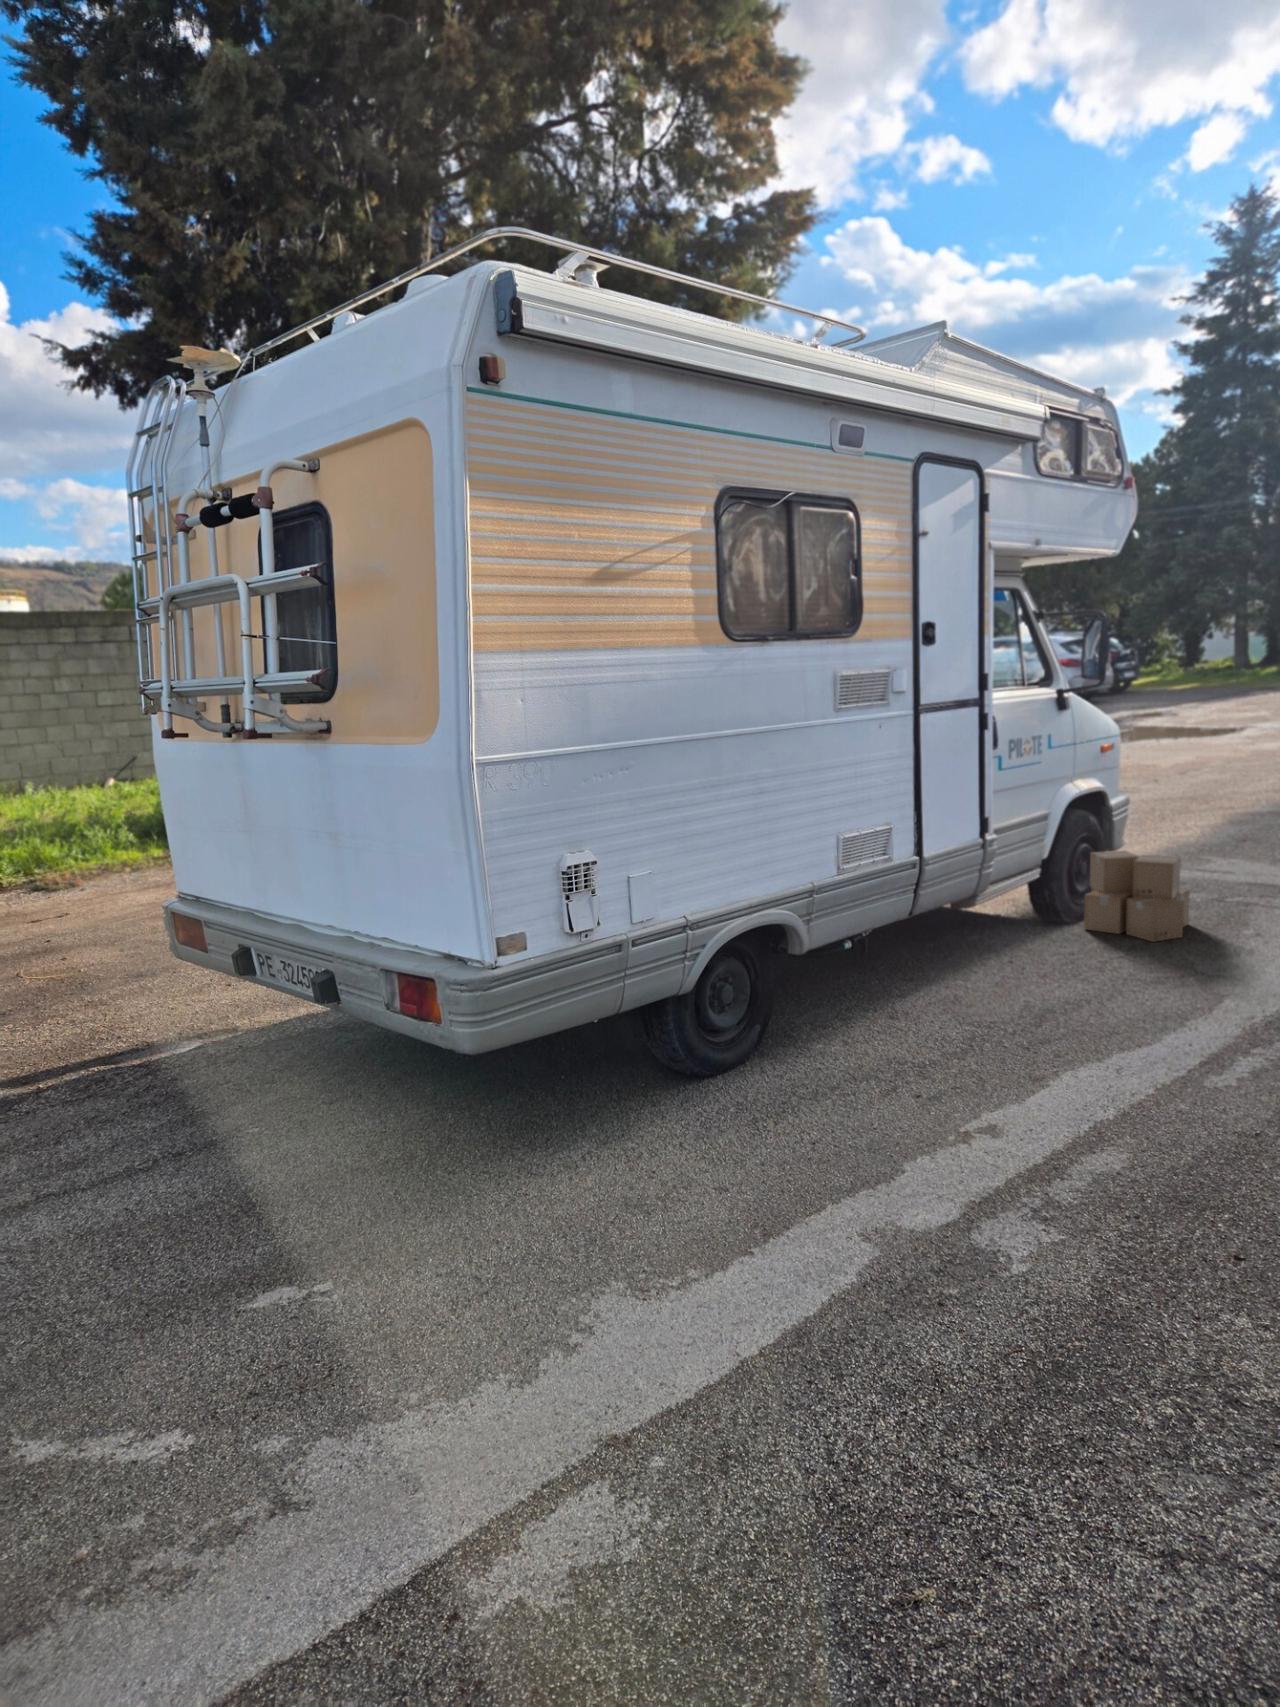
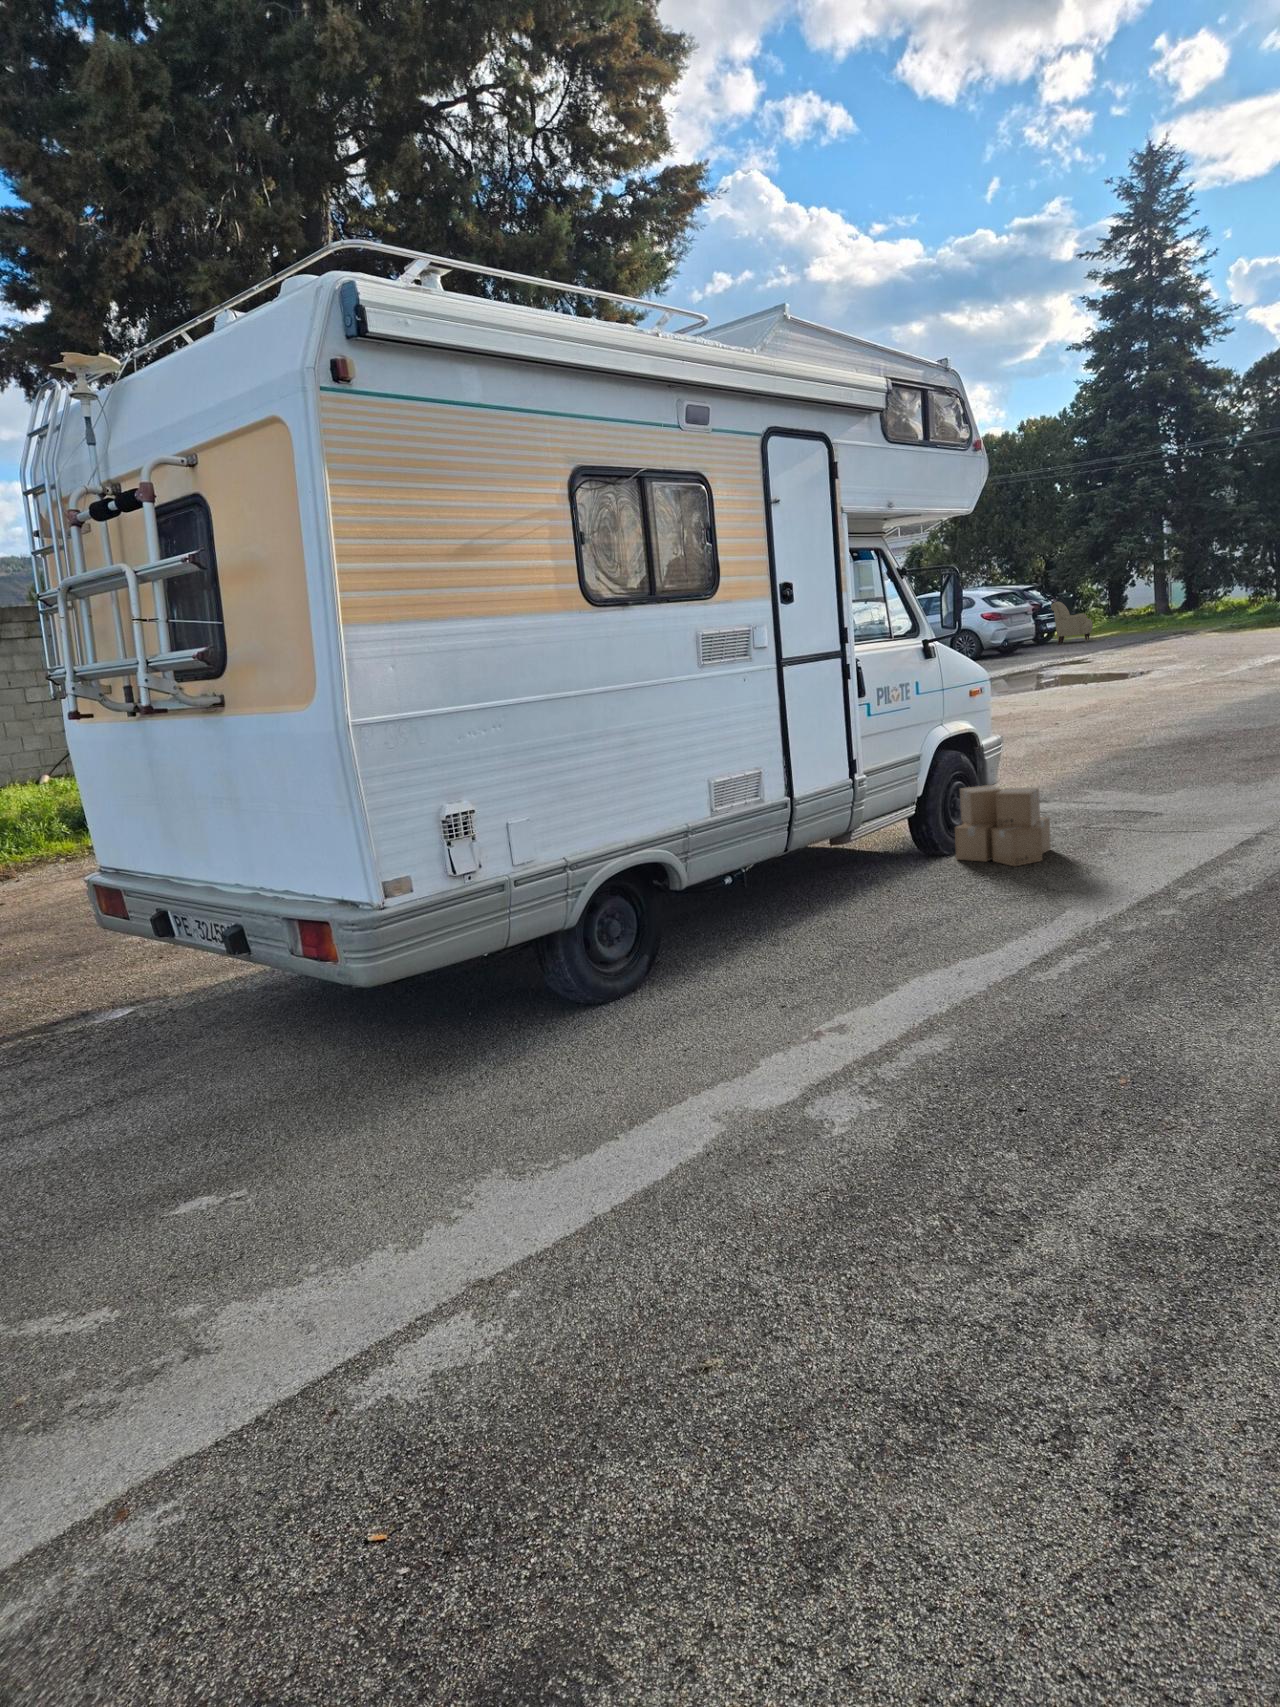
chair: none [1134,651,1176,695] -> present [1051,602,1093,644]

